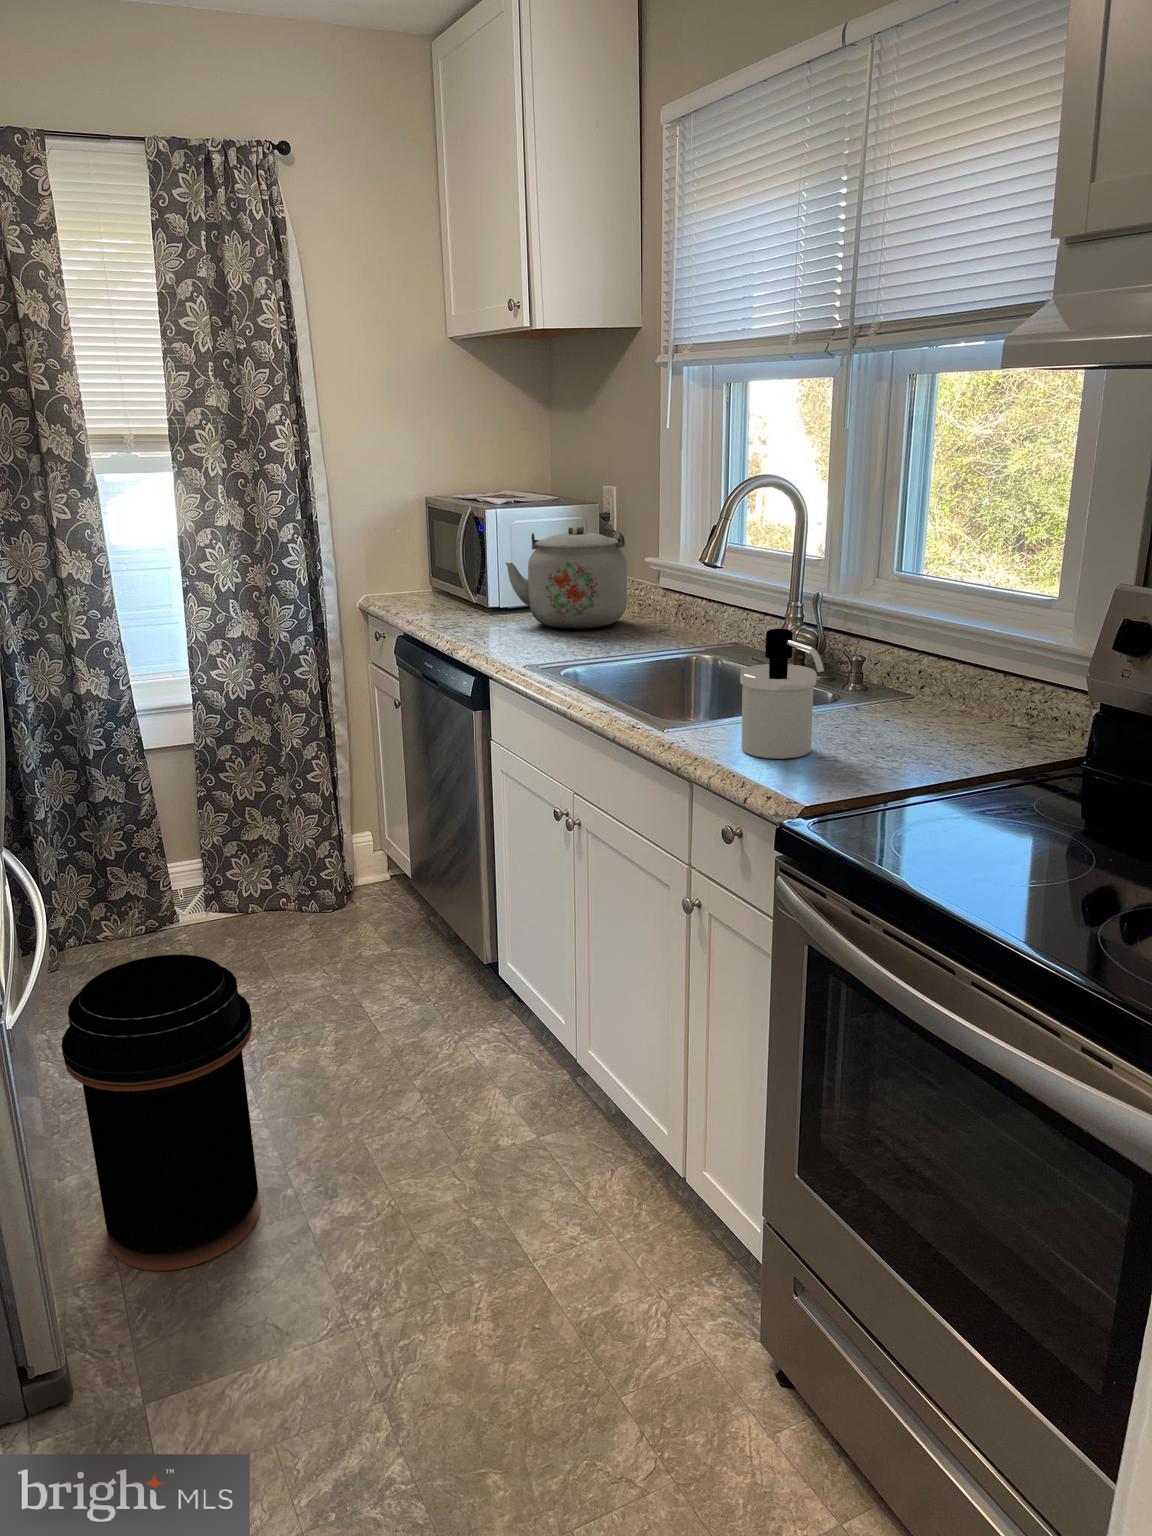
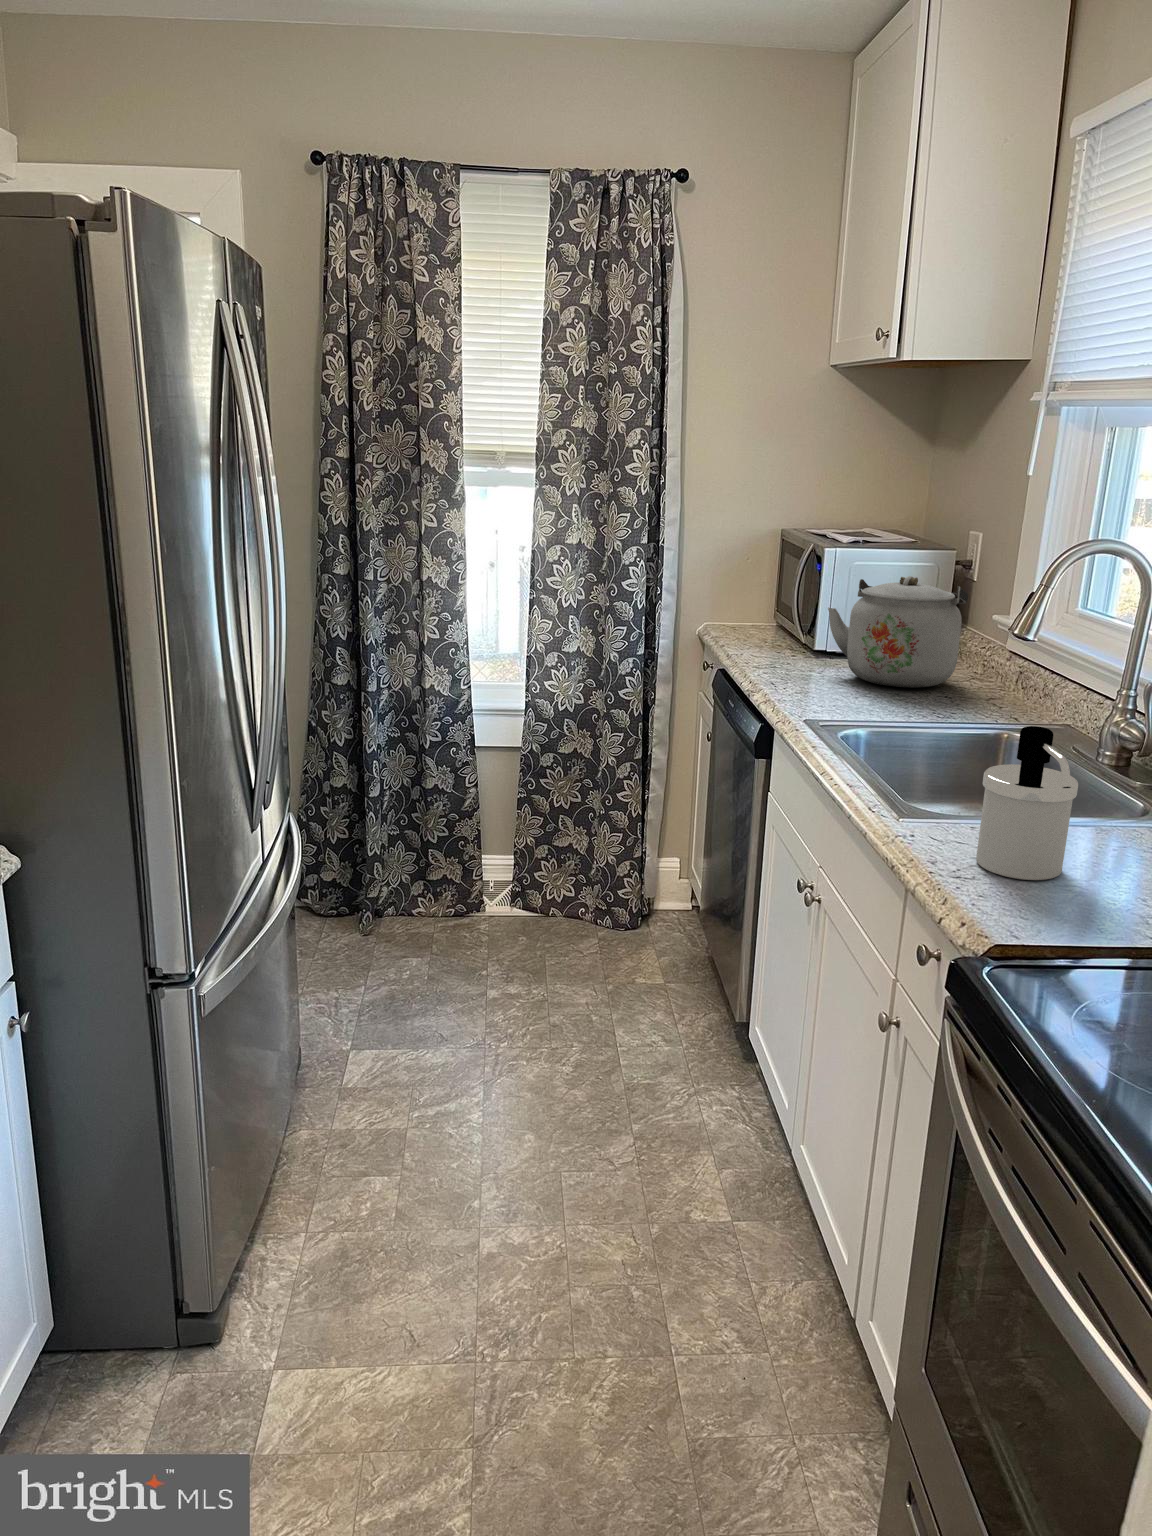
trash can: present [61,955,260,1271] -> none [284,949,457,1249]

